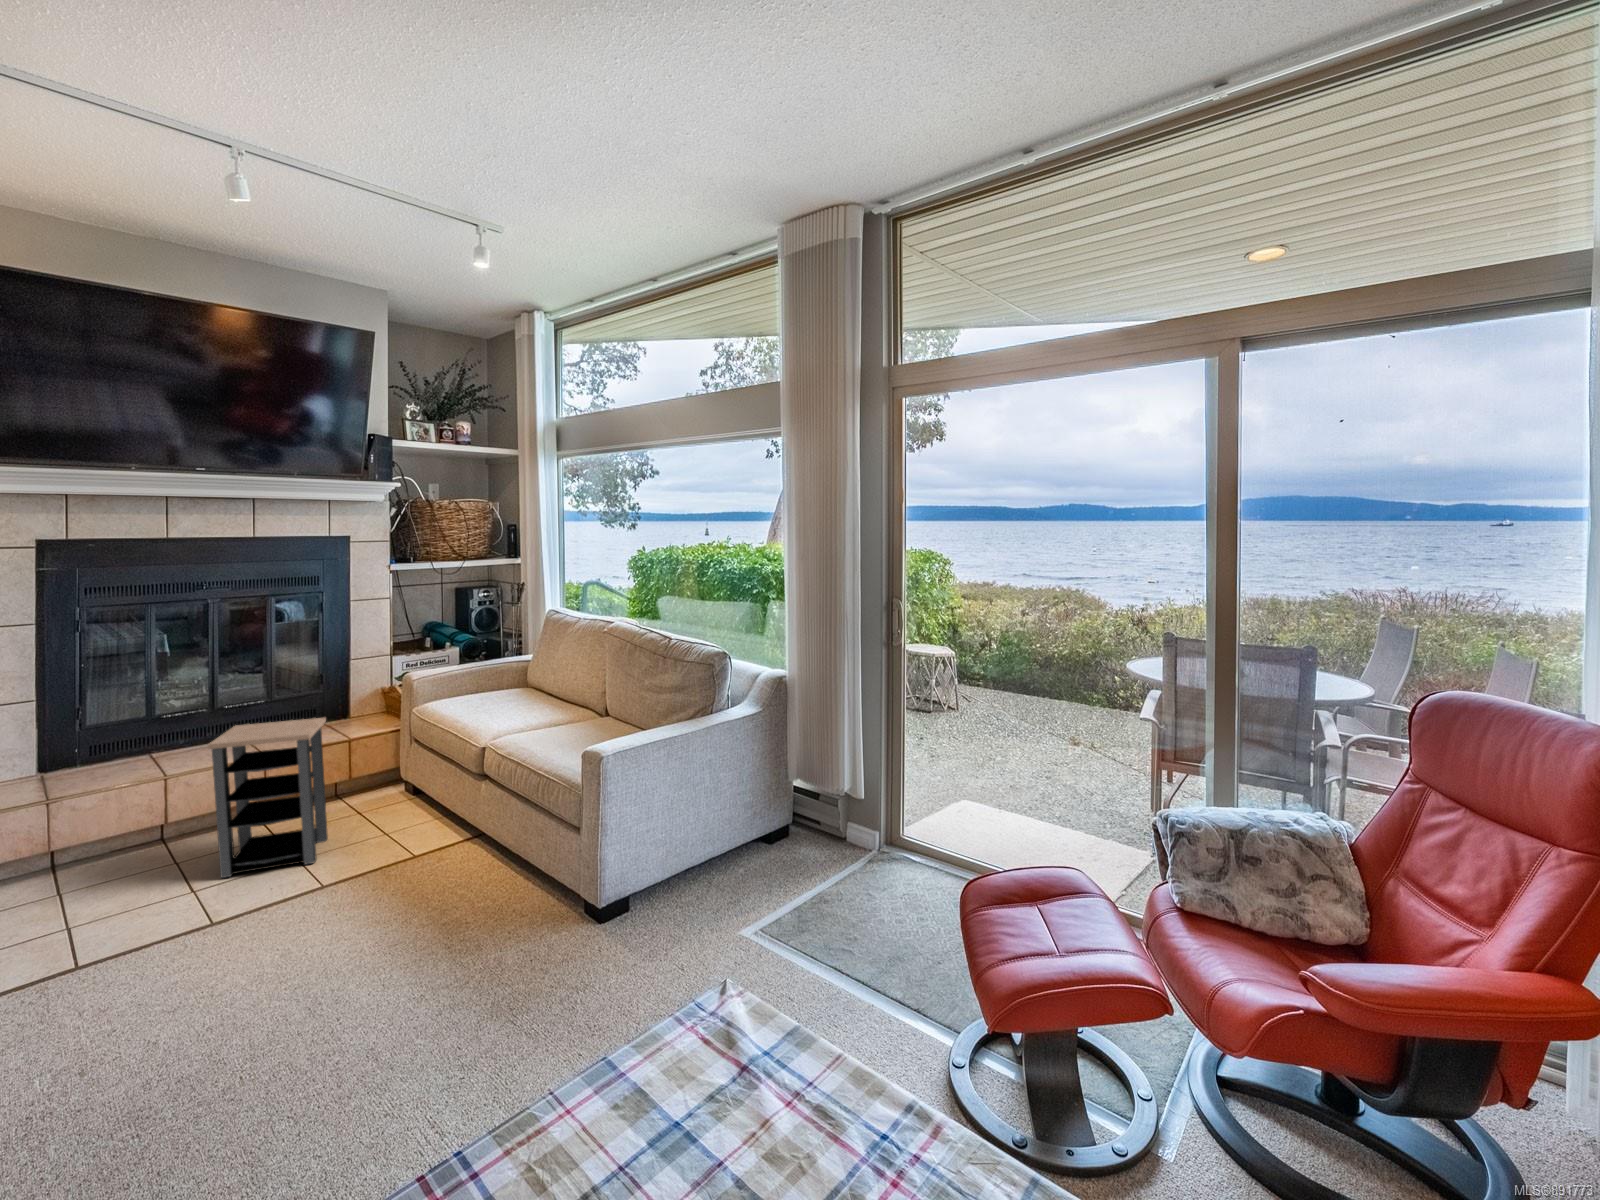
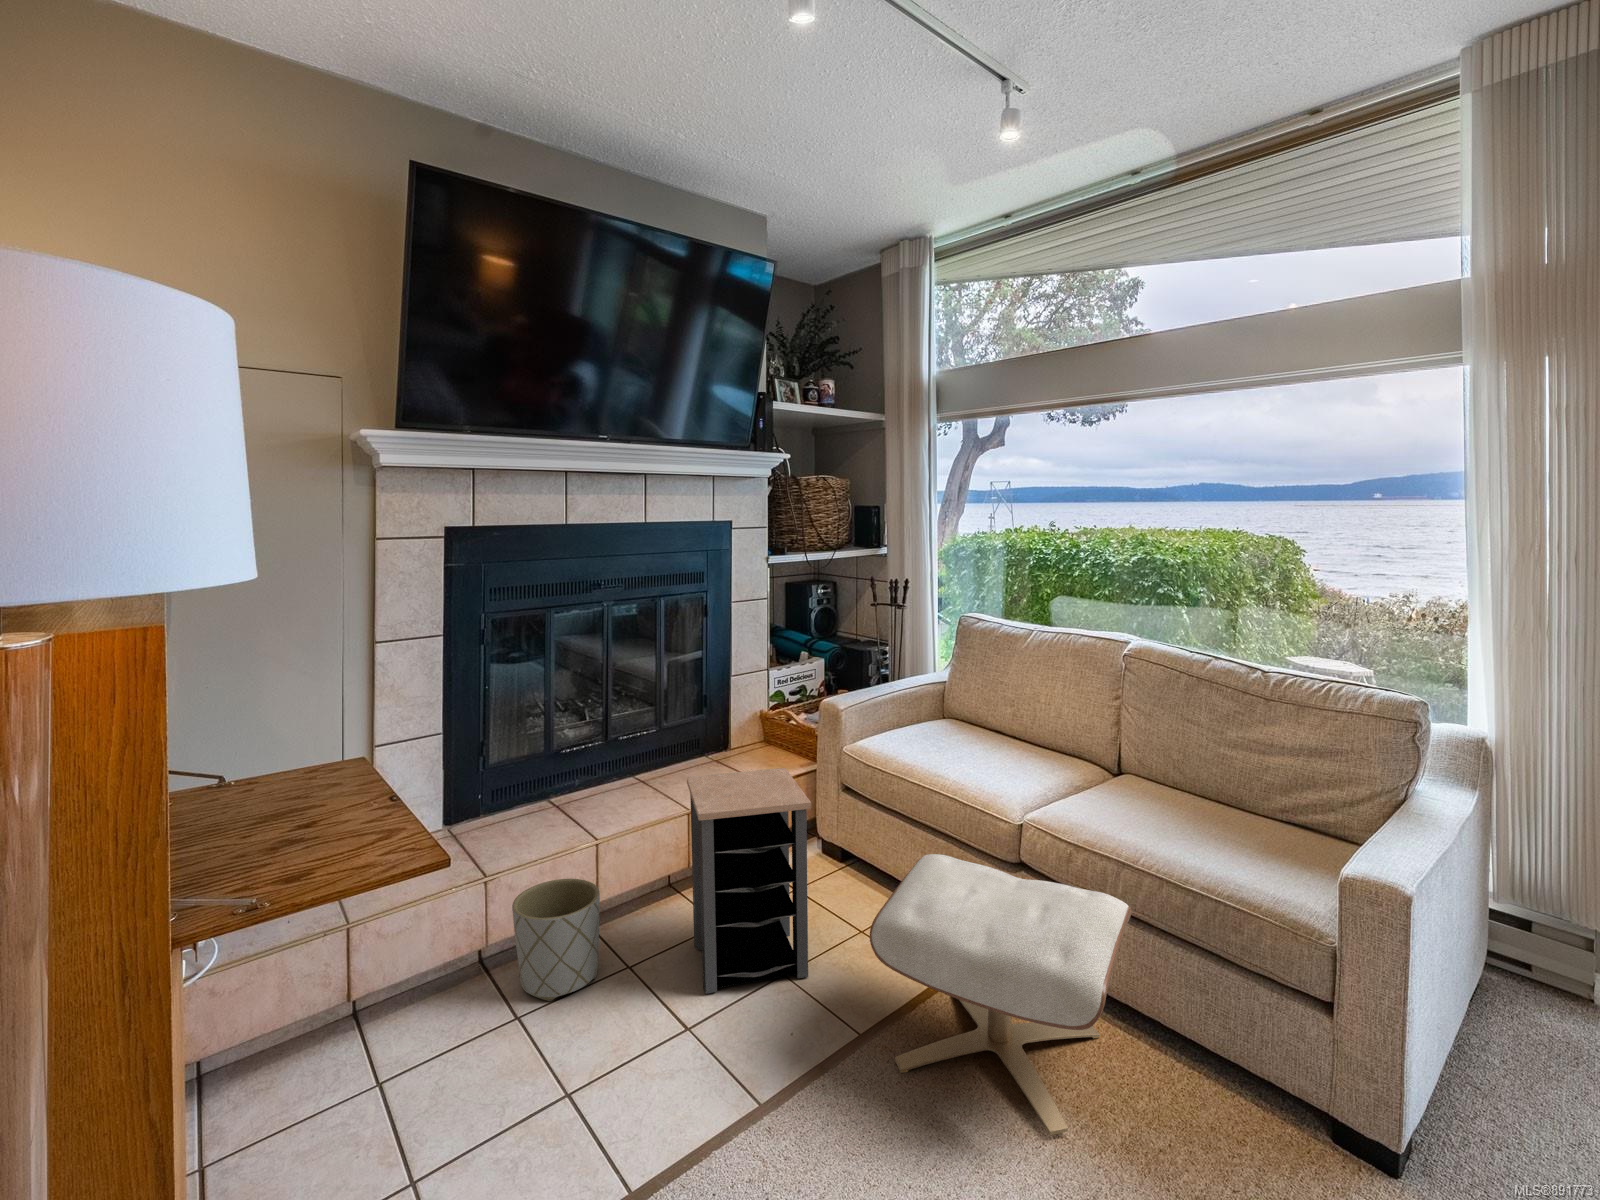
ottoman: none [312,767,506,927] -> present [870,854,1132,1135]
planter: none [55,805,144,892] -> present [512,879,600,1001]

